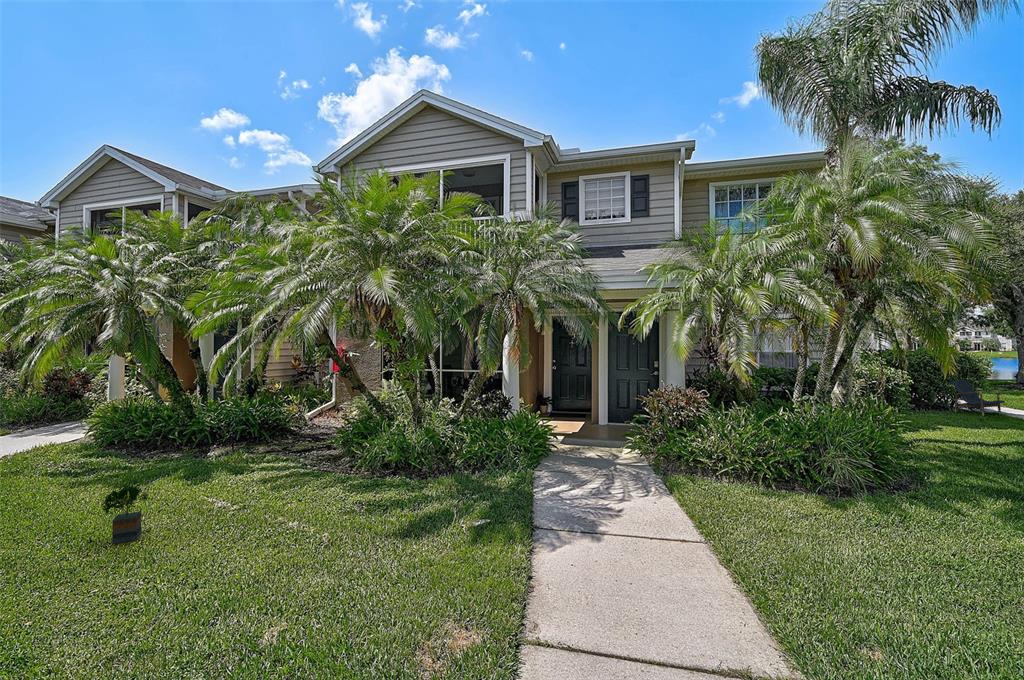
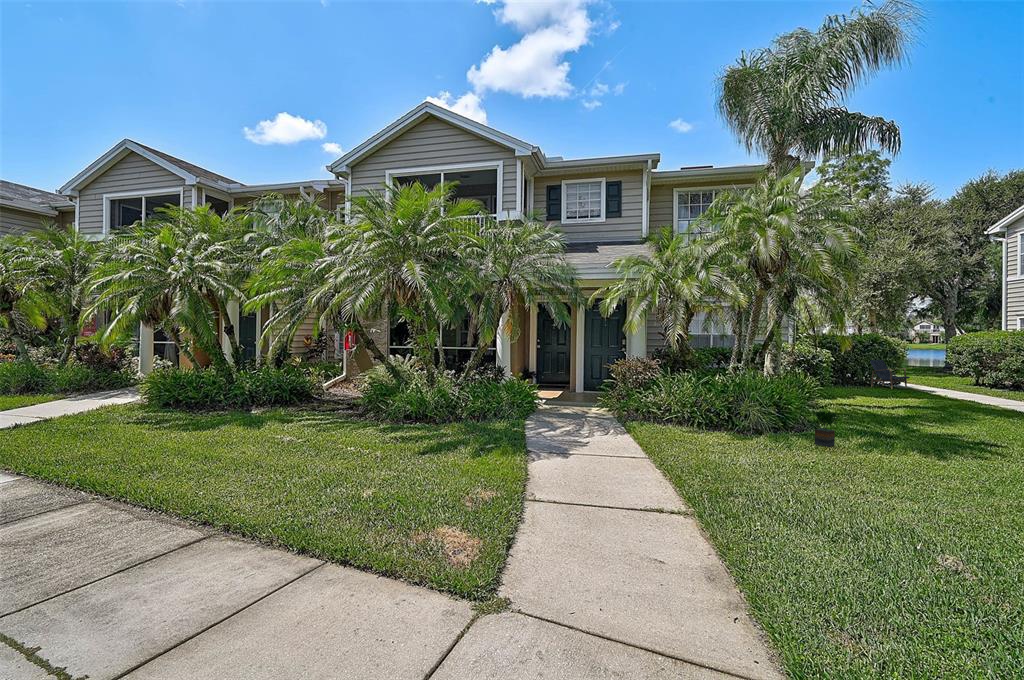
potted tree: present [102,486,148,544] -> present [815,411,839,447]

